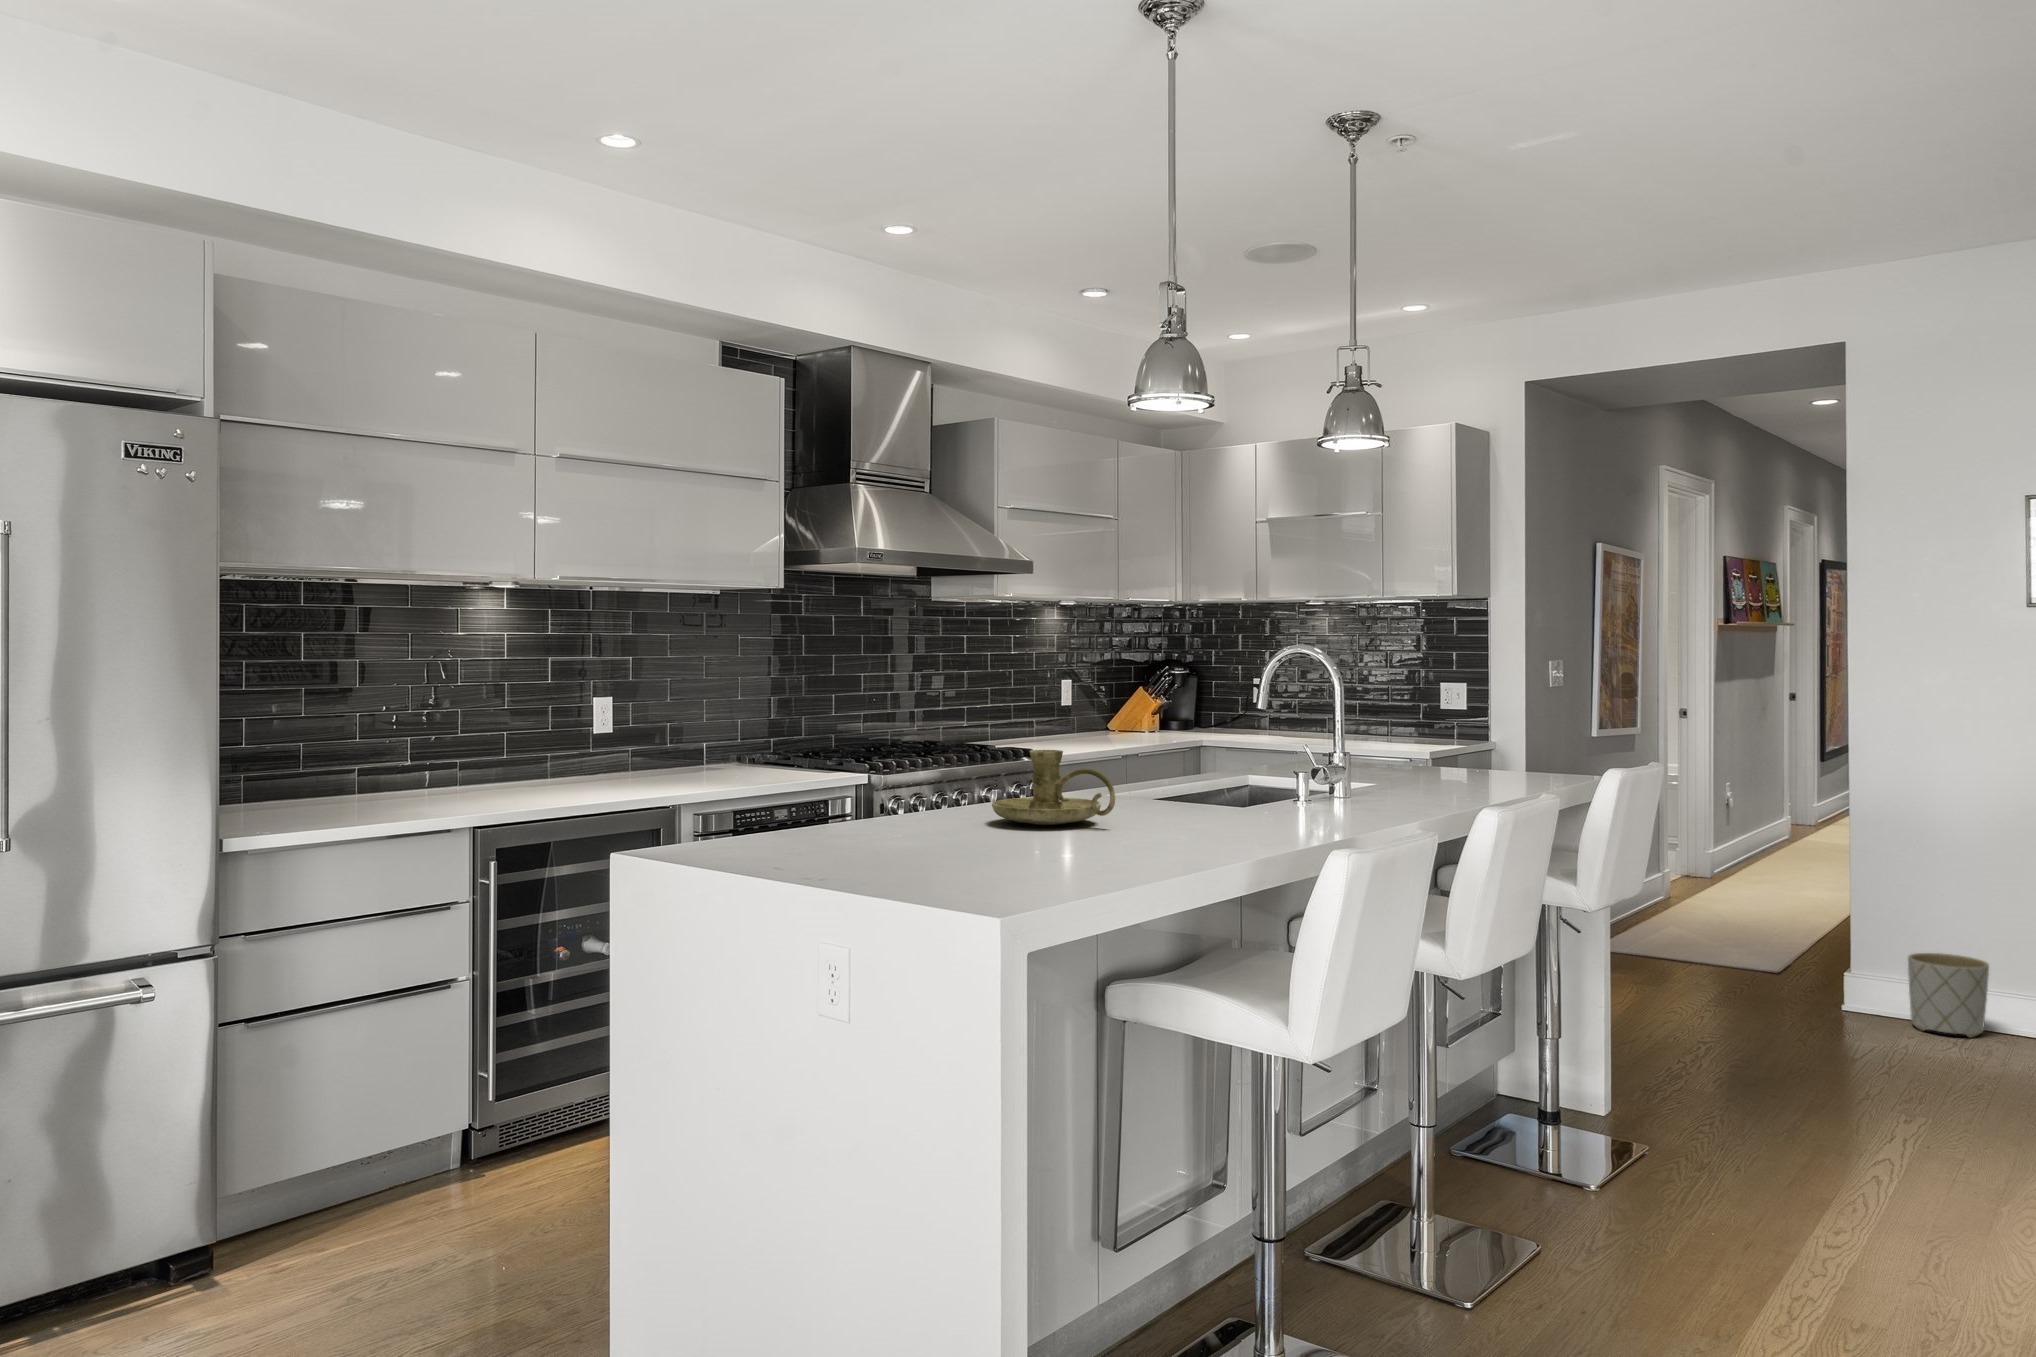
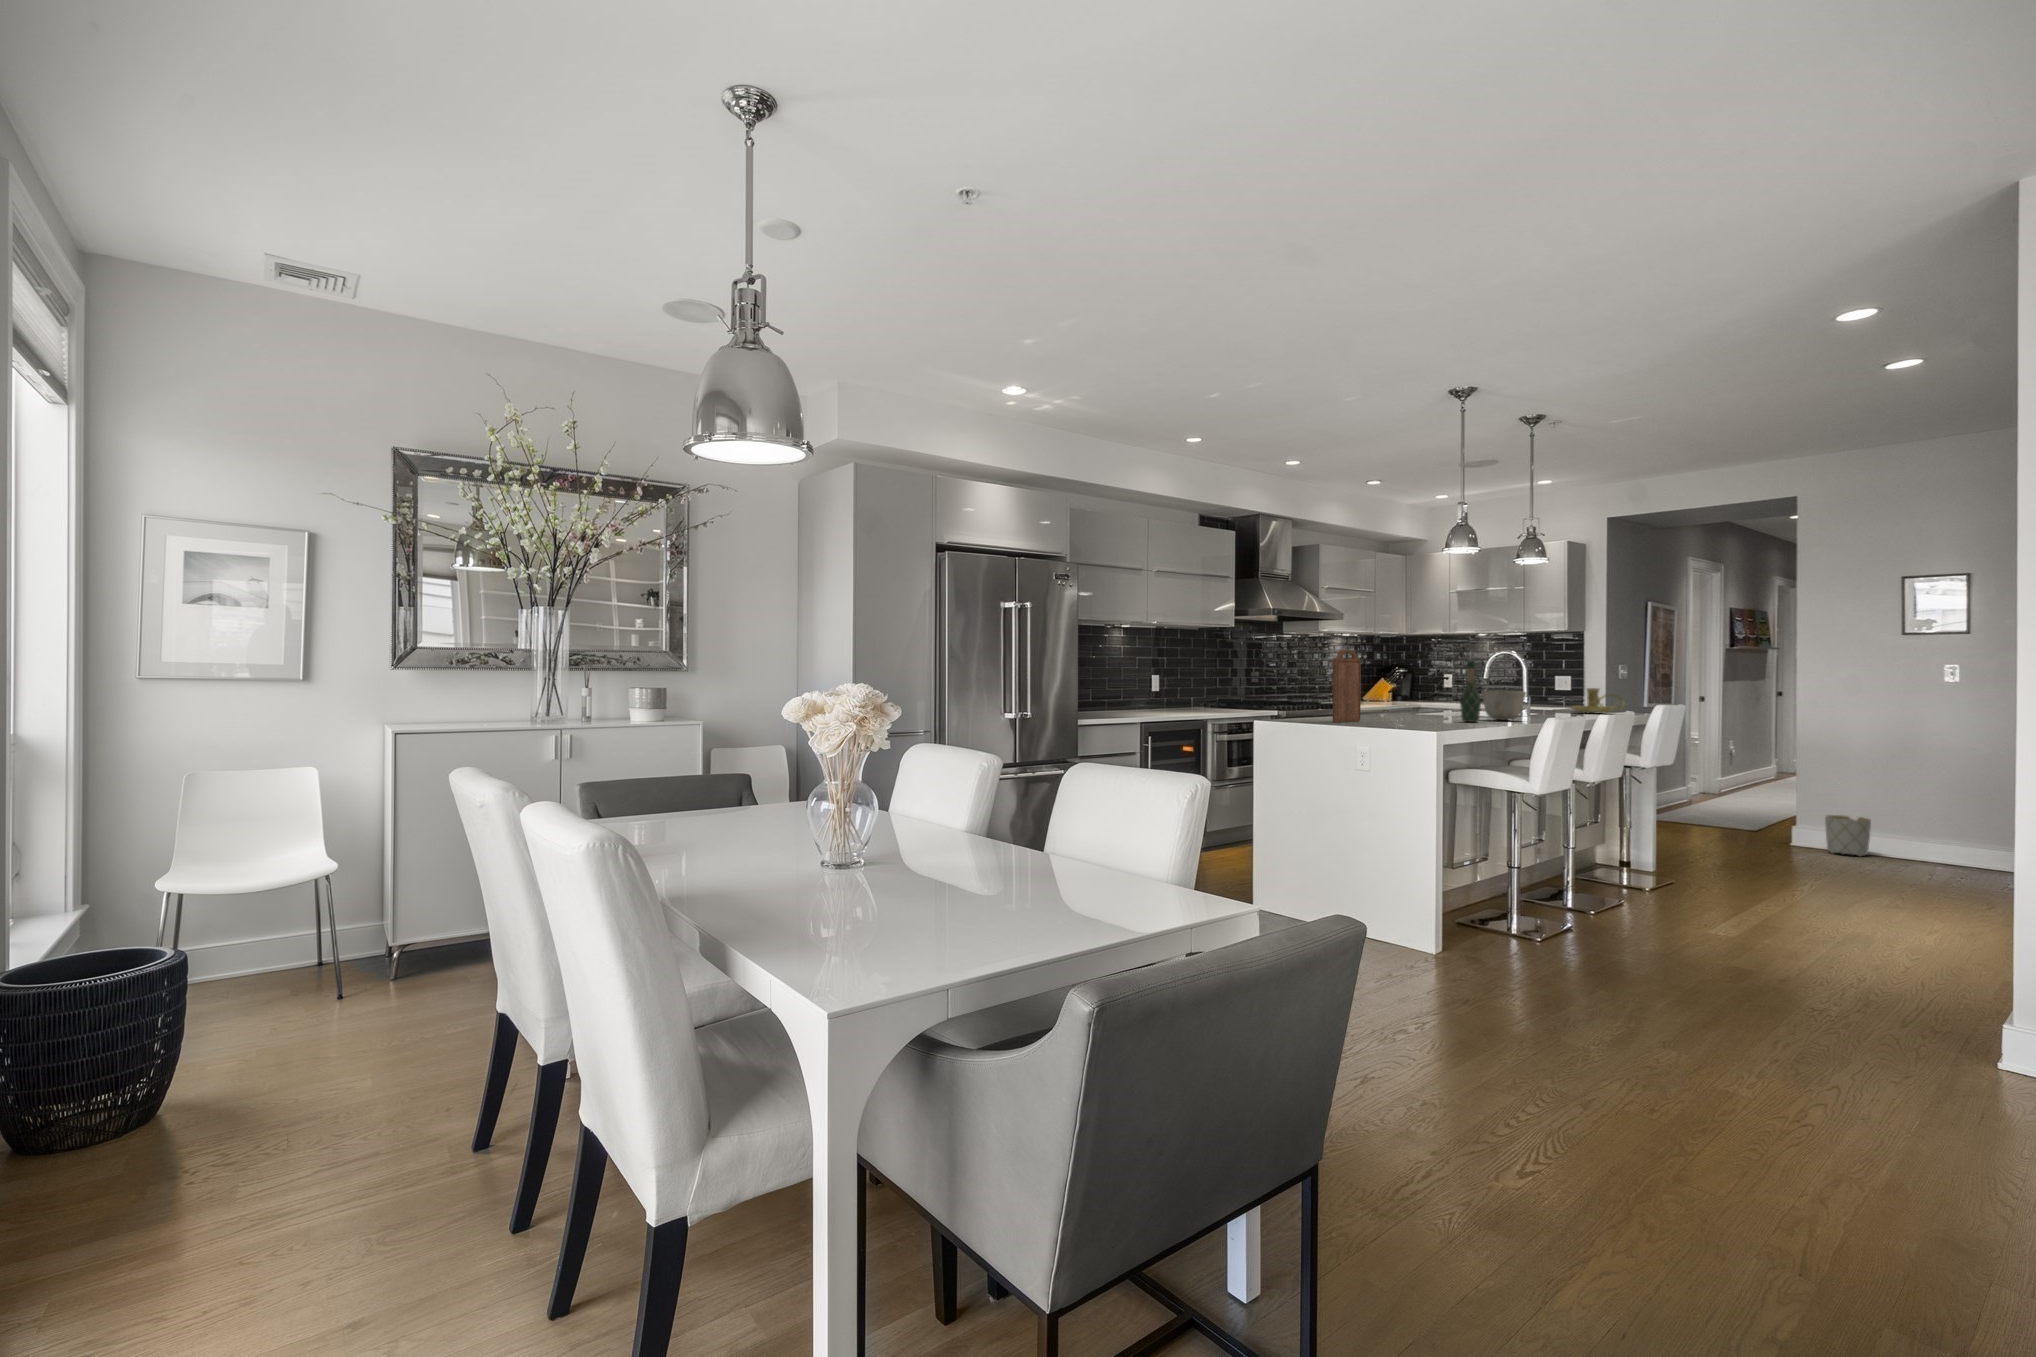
cutting board: none [784,658,879,861] -> present [1333,650,1361,722]
wine bottle: none [1139,683,1191,846] -> present [1460,661,1481,722]
candle holder: present [992,750,1115,825] -> present [1572,688,1624,714]
ceramic bowl: none [1208,751,1312,830] -> present [1481,691,1526,720]

